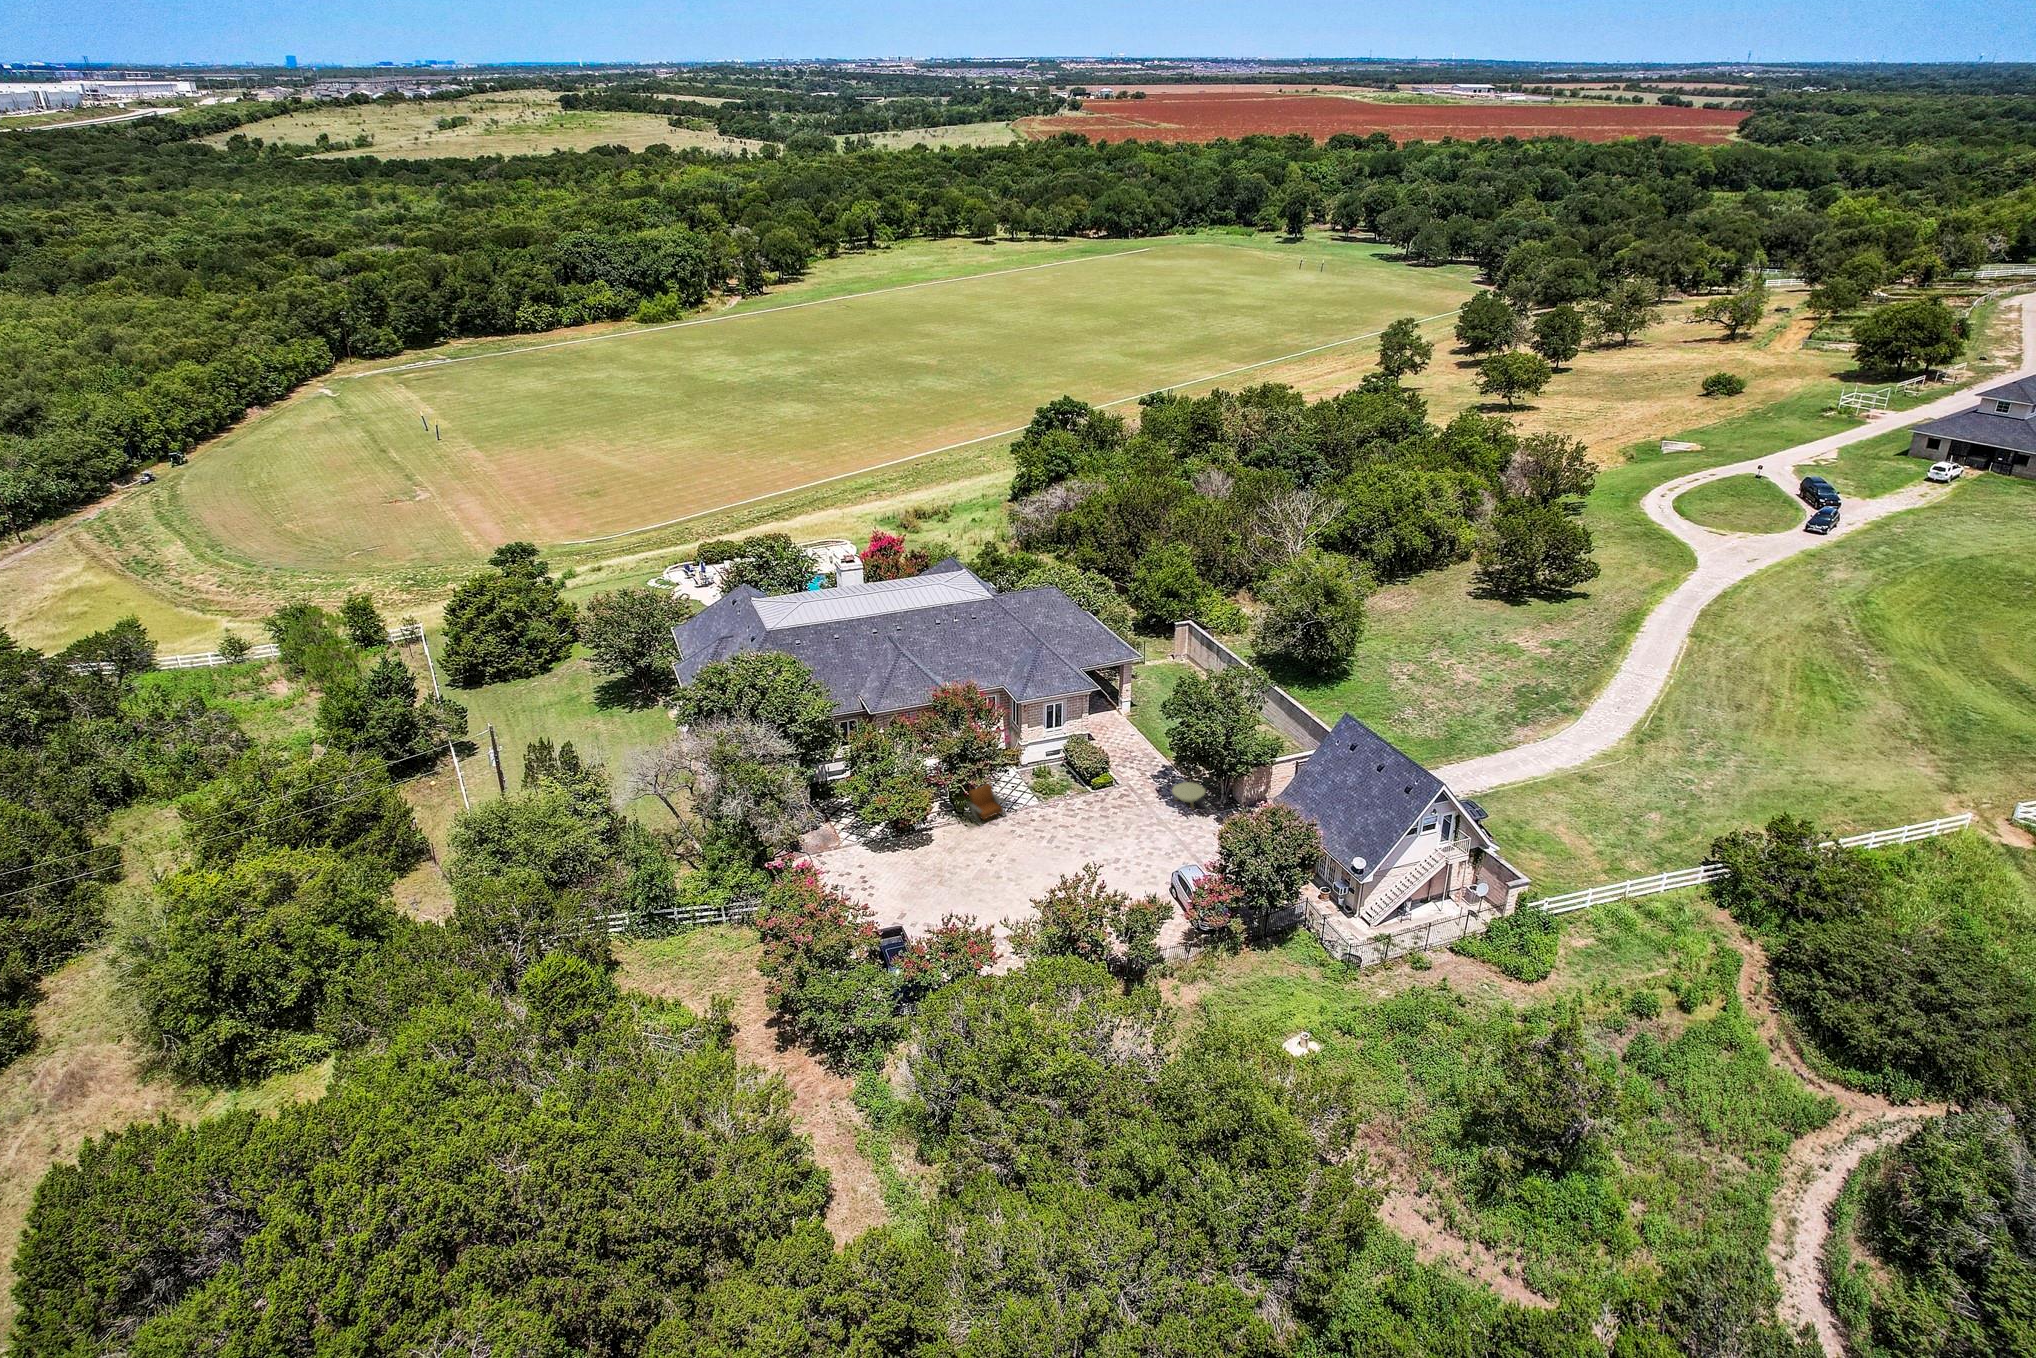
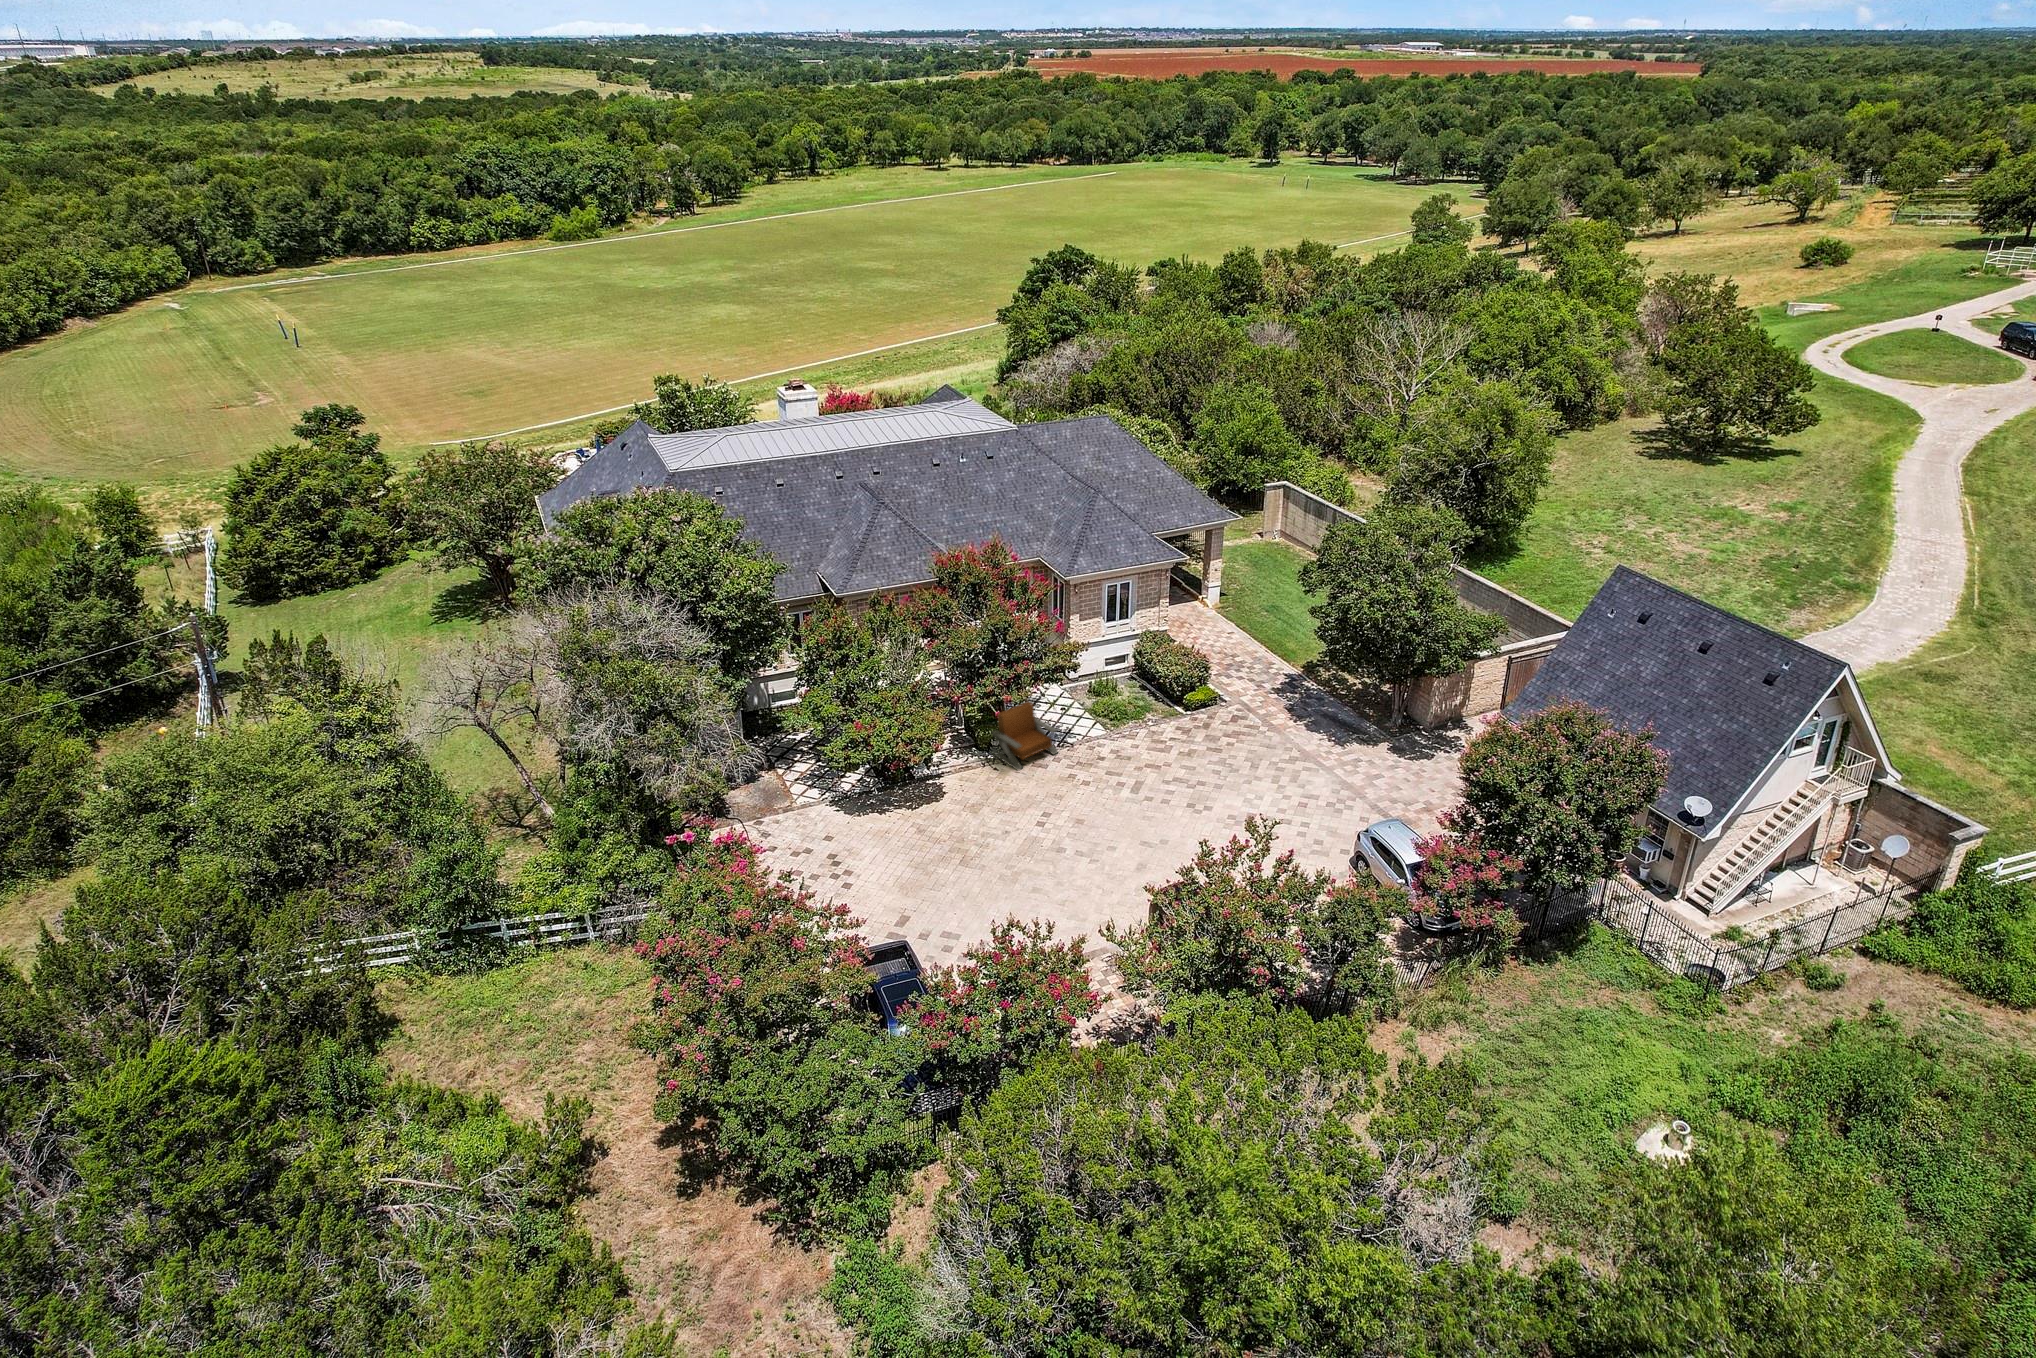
round table: present [1172,782,1205,810] -> none [1319,695,1374,738]

